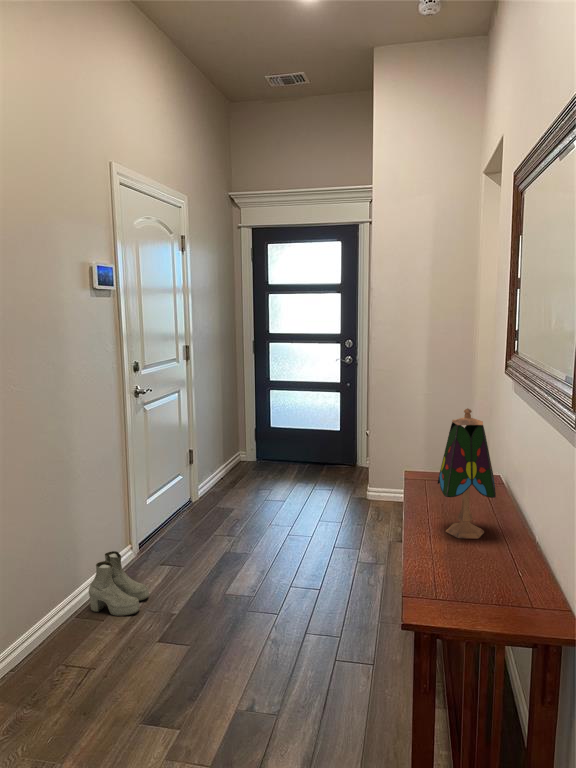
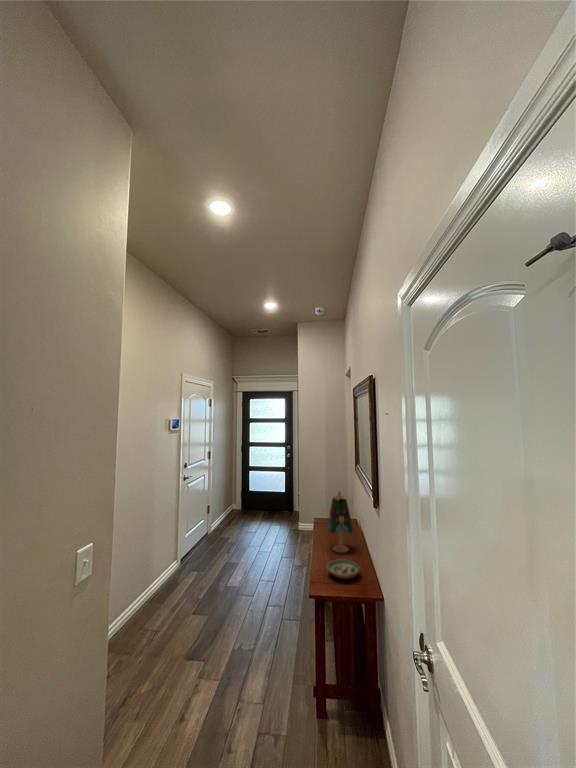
boots: present [89,551,149,616] -> none [155,564,186,601]
decorative bowl: none [439,552,516,593] -> present [327,559,359,579]

